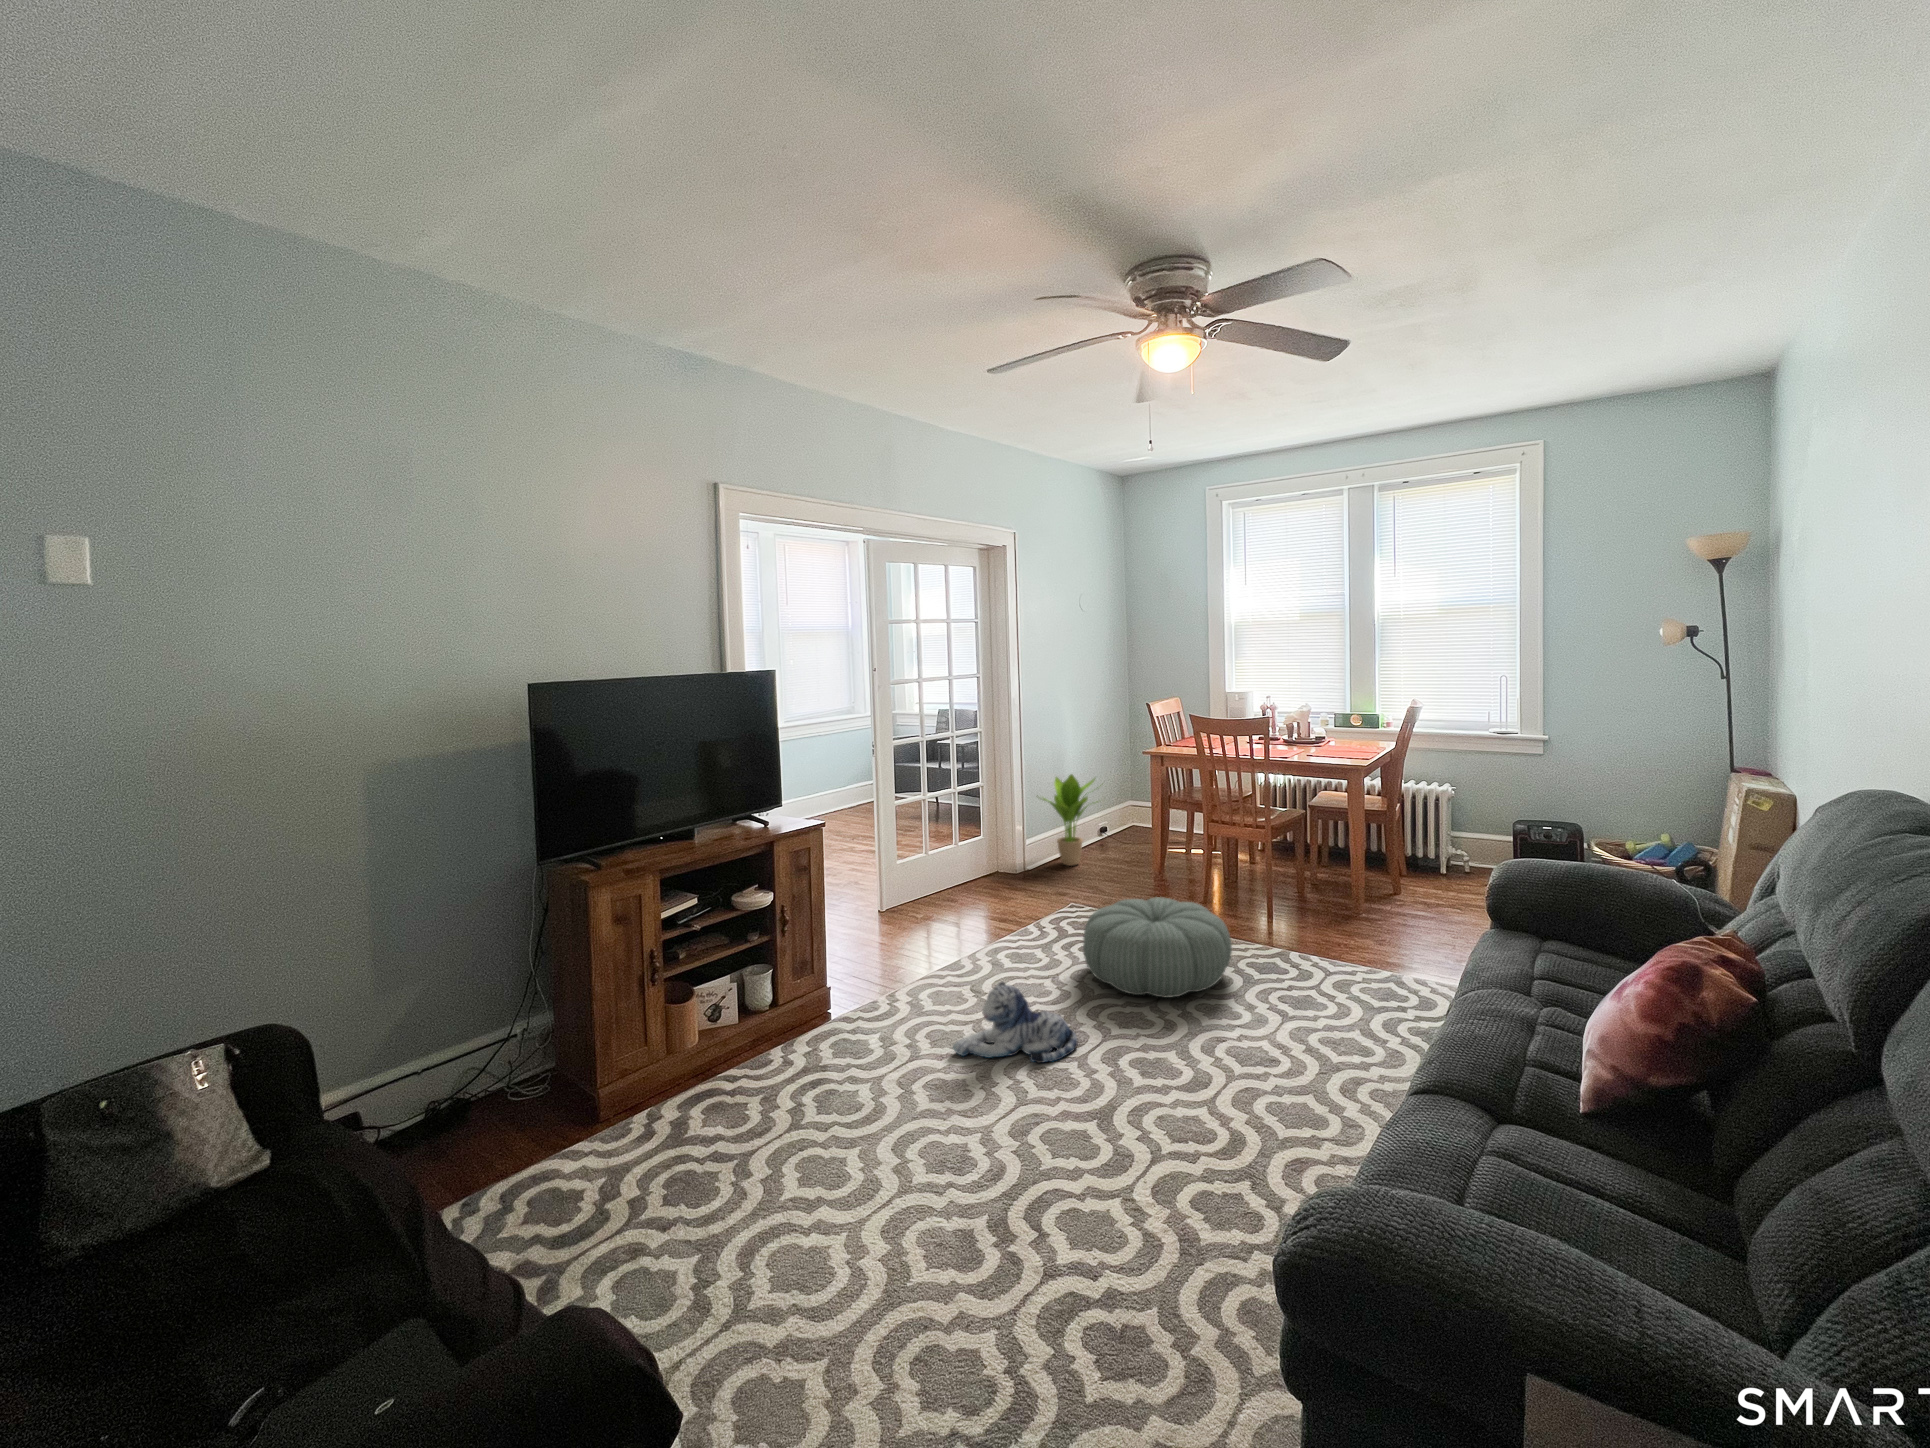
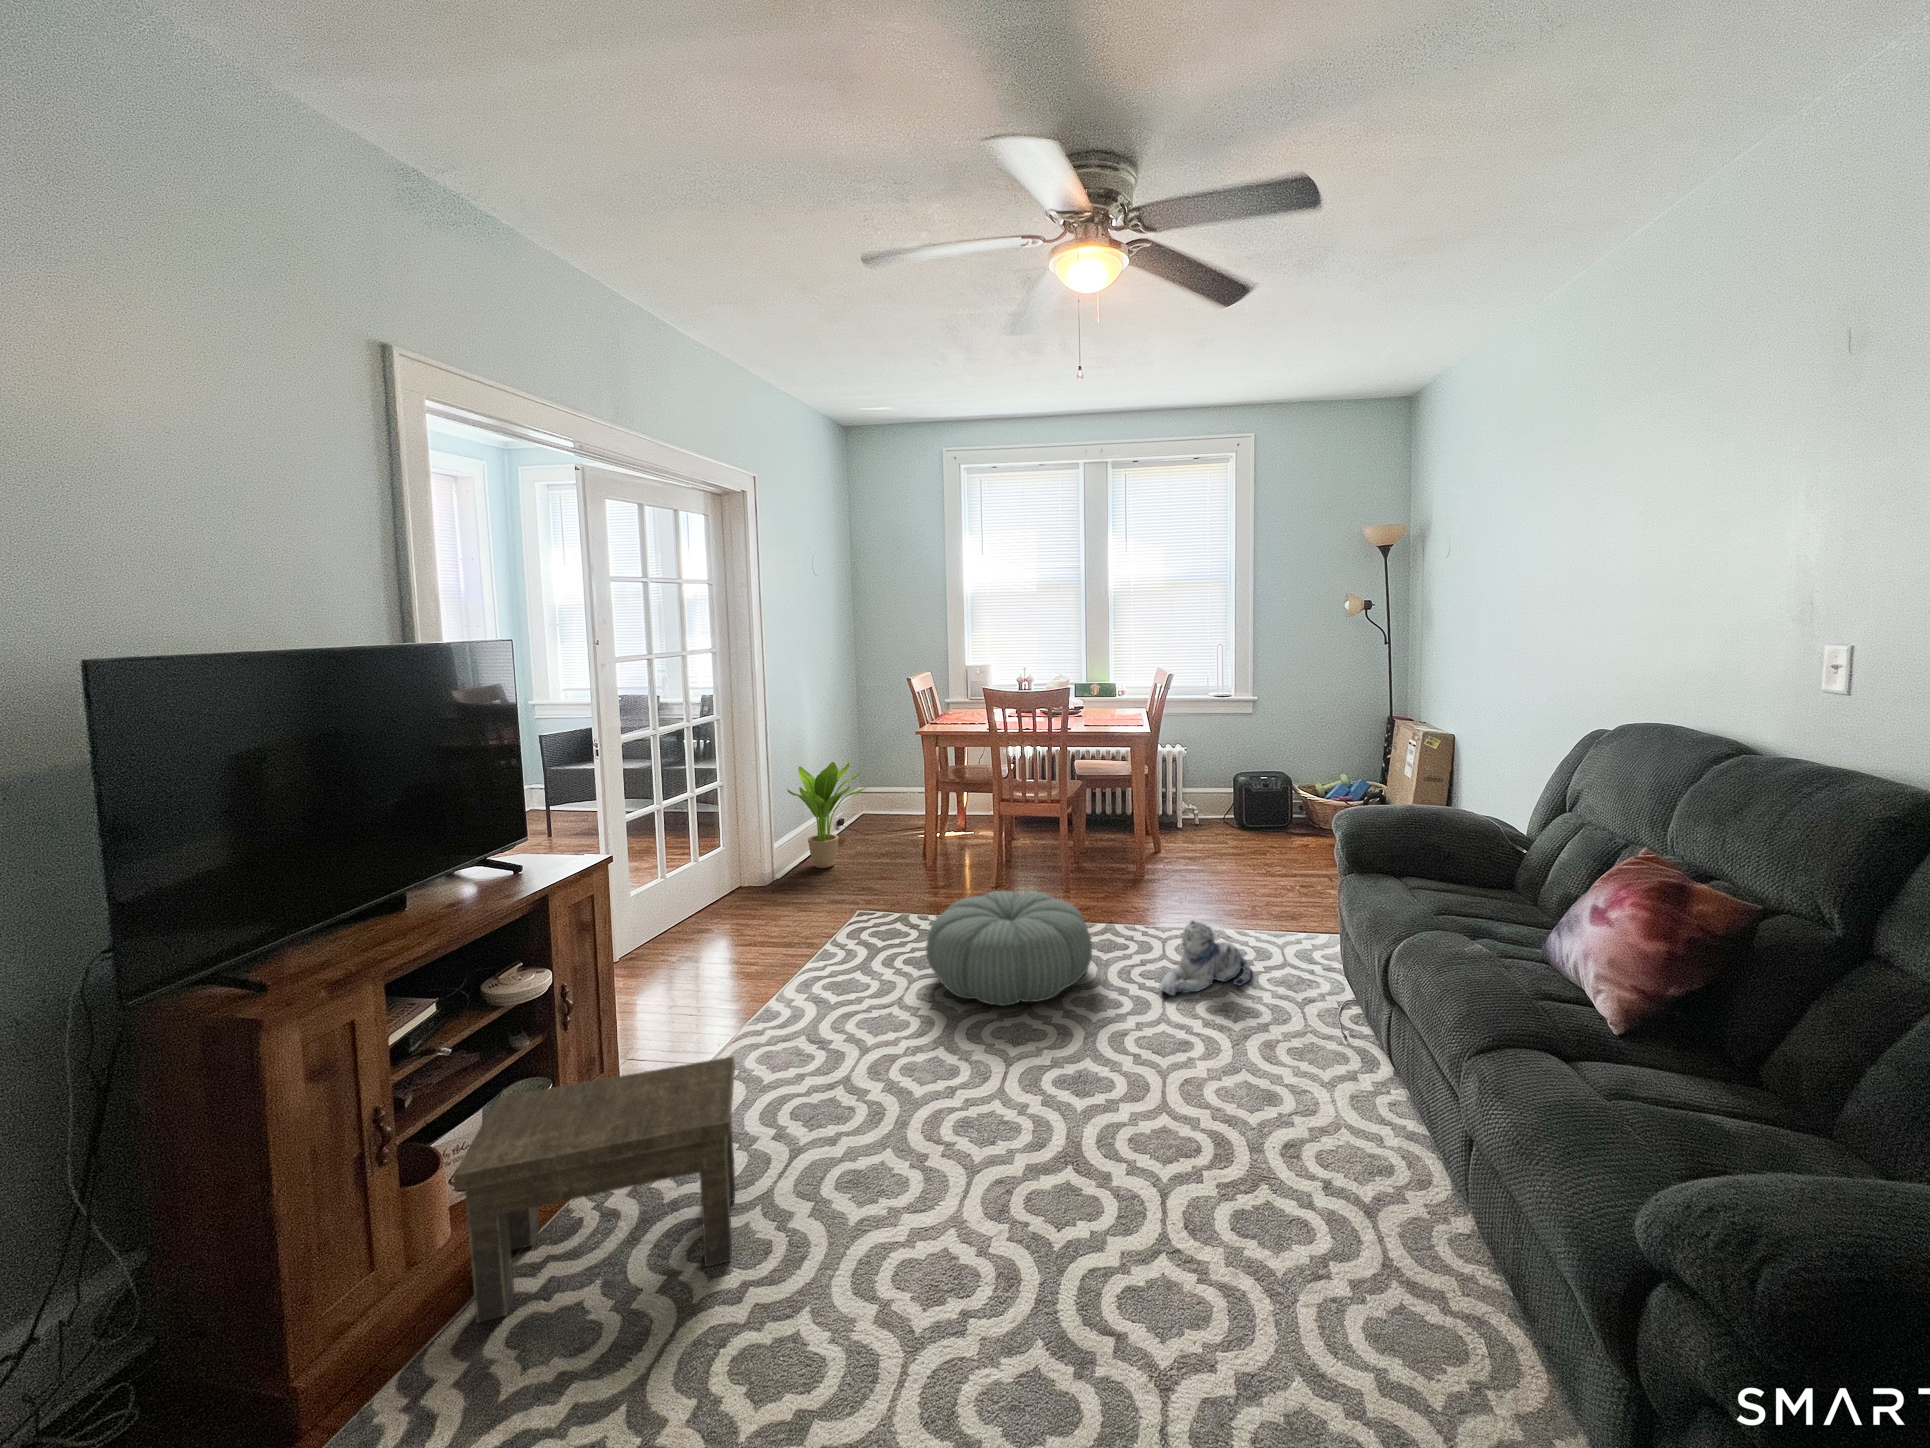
side table: none [684,965,867,1108] -> present [453,1057,736,1322]
plush toy: present [953,982,1078,1063] -> present [1159,920,1251,996]

